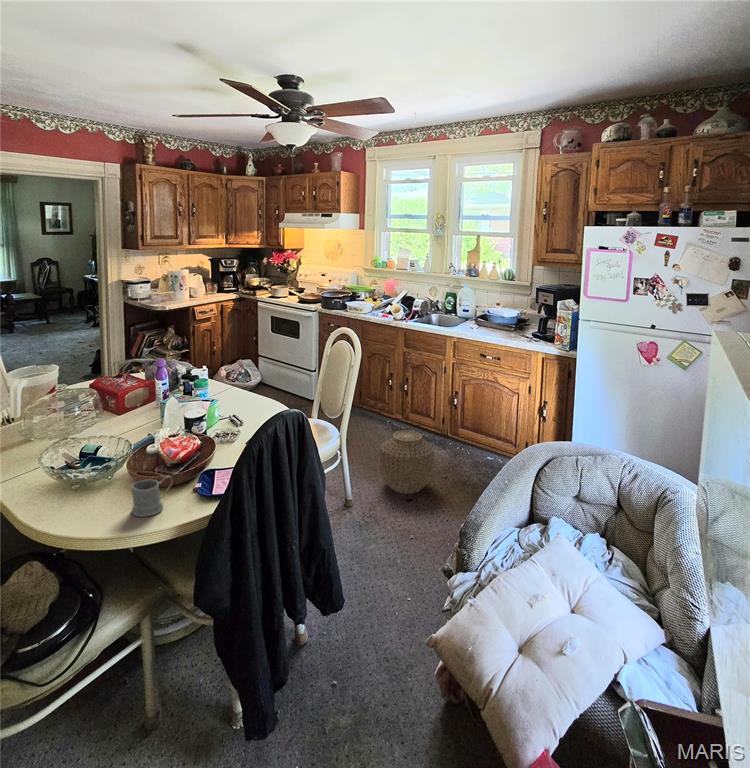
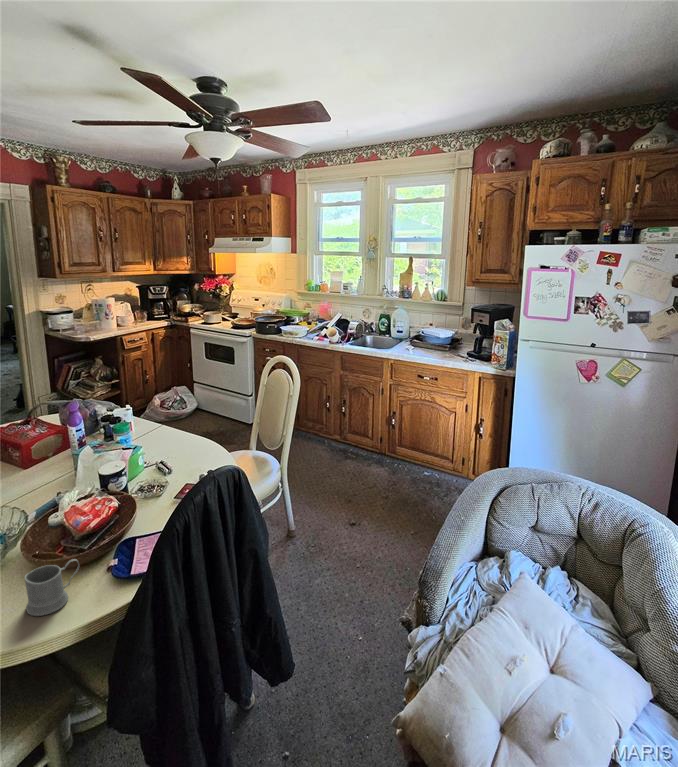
woven basket: present [379,431,434,494] -> none [321,459,378,525]

